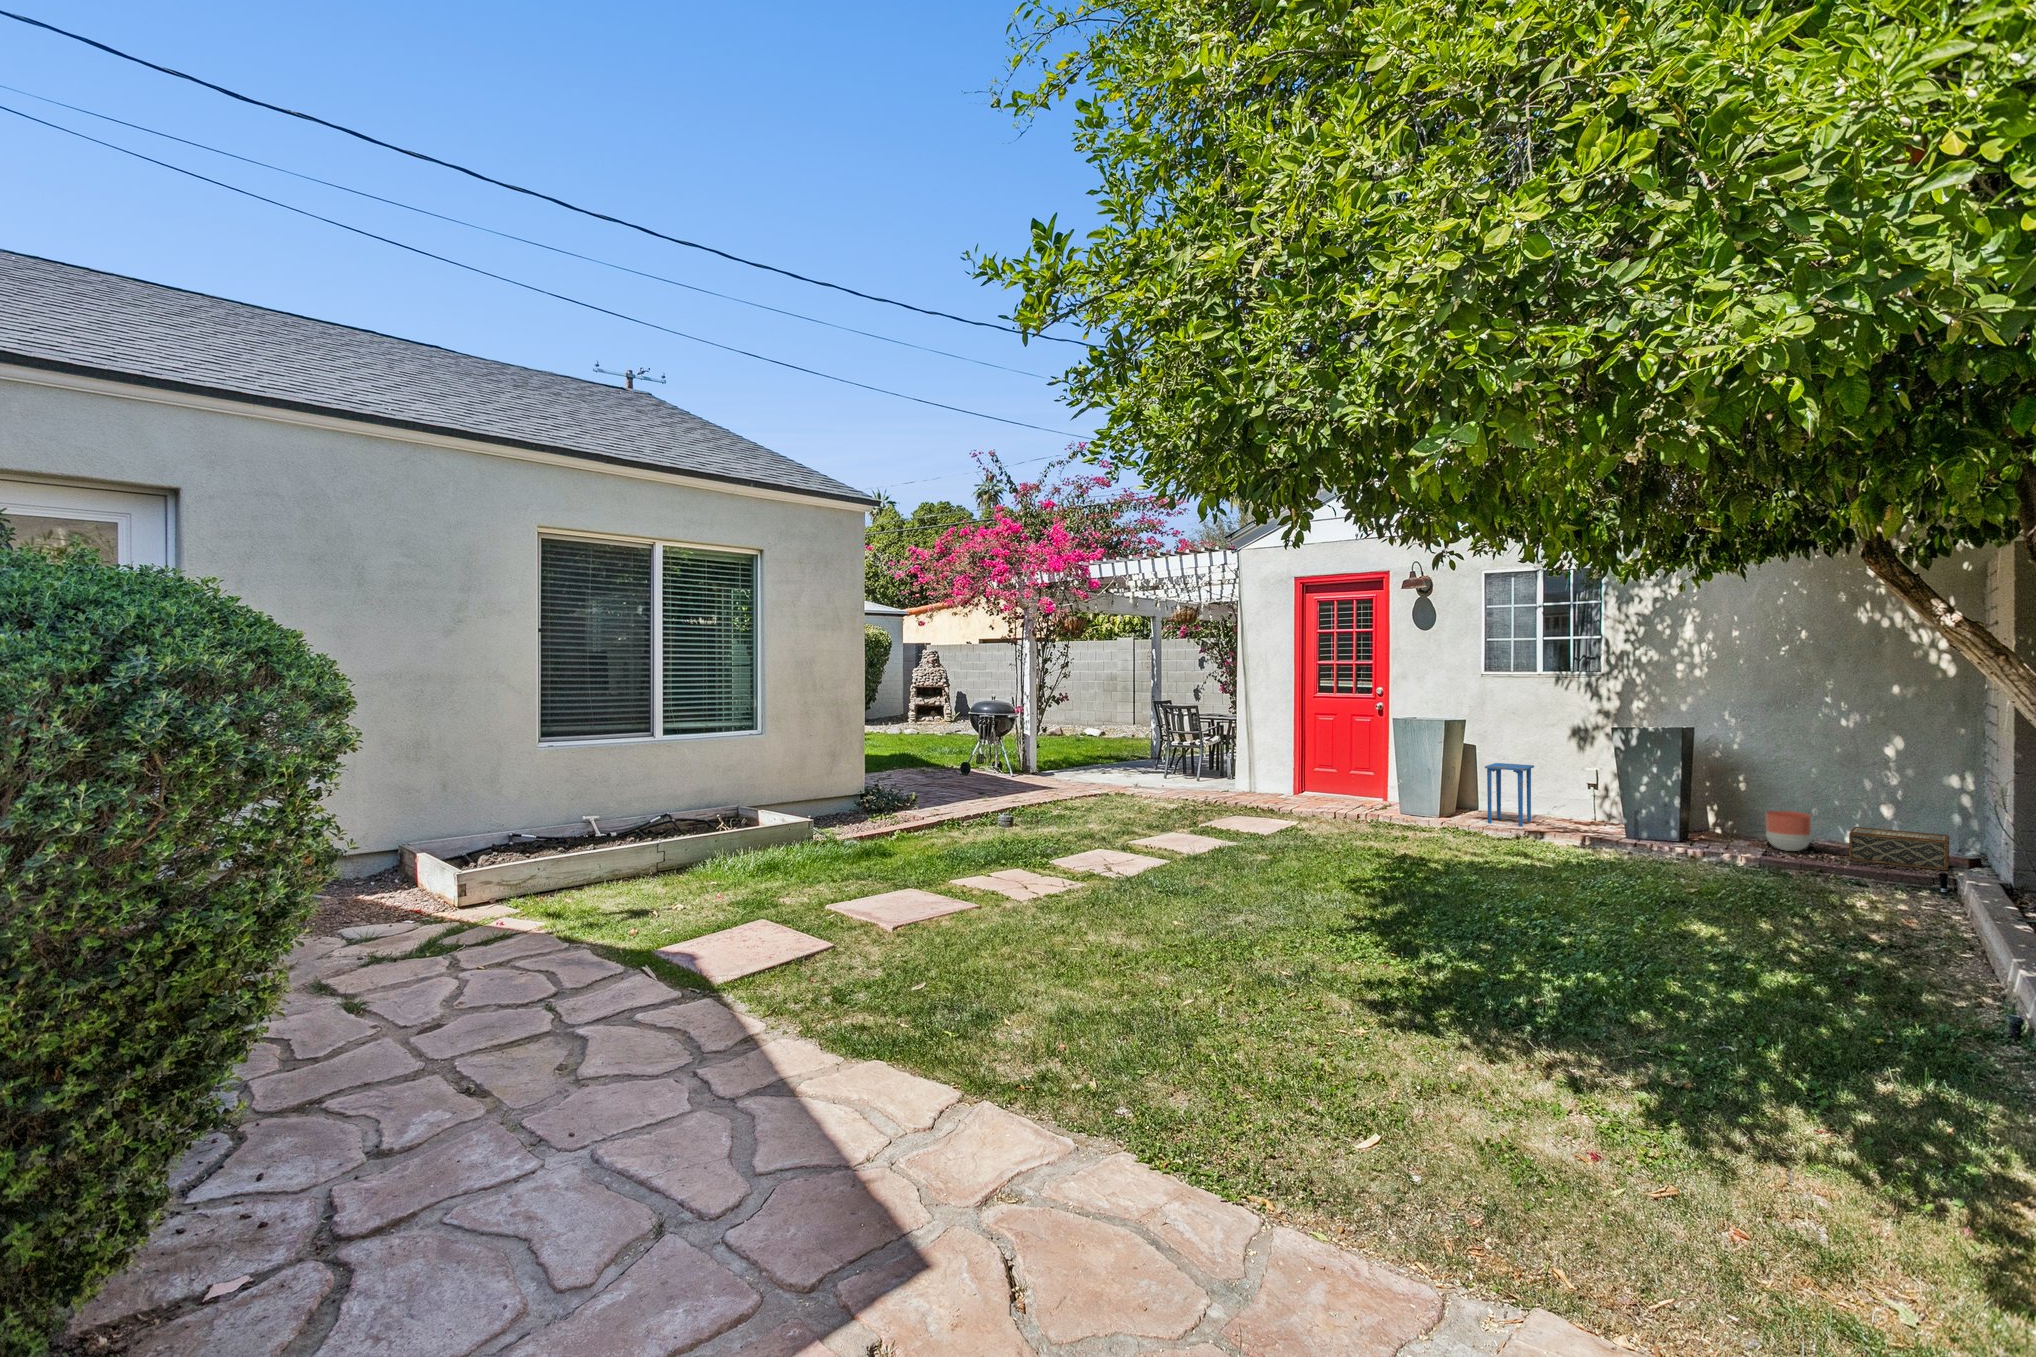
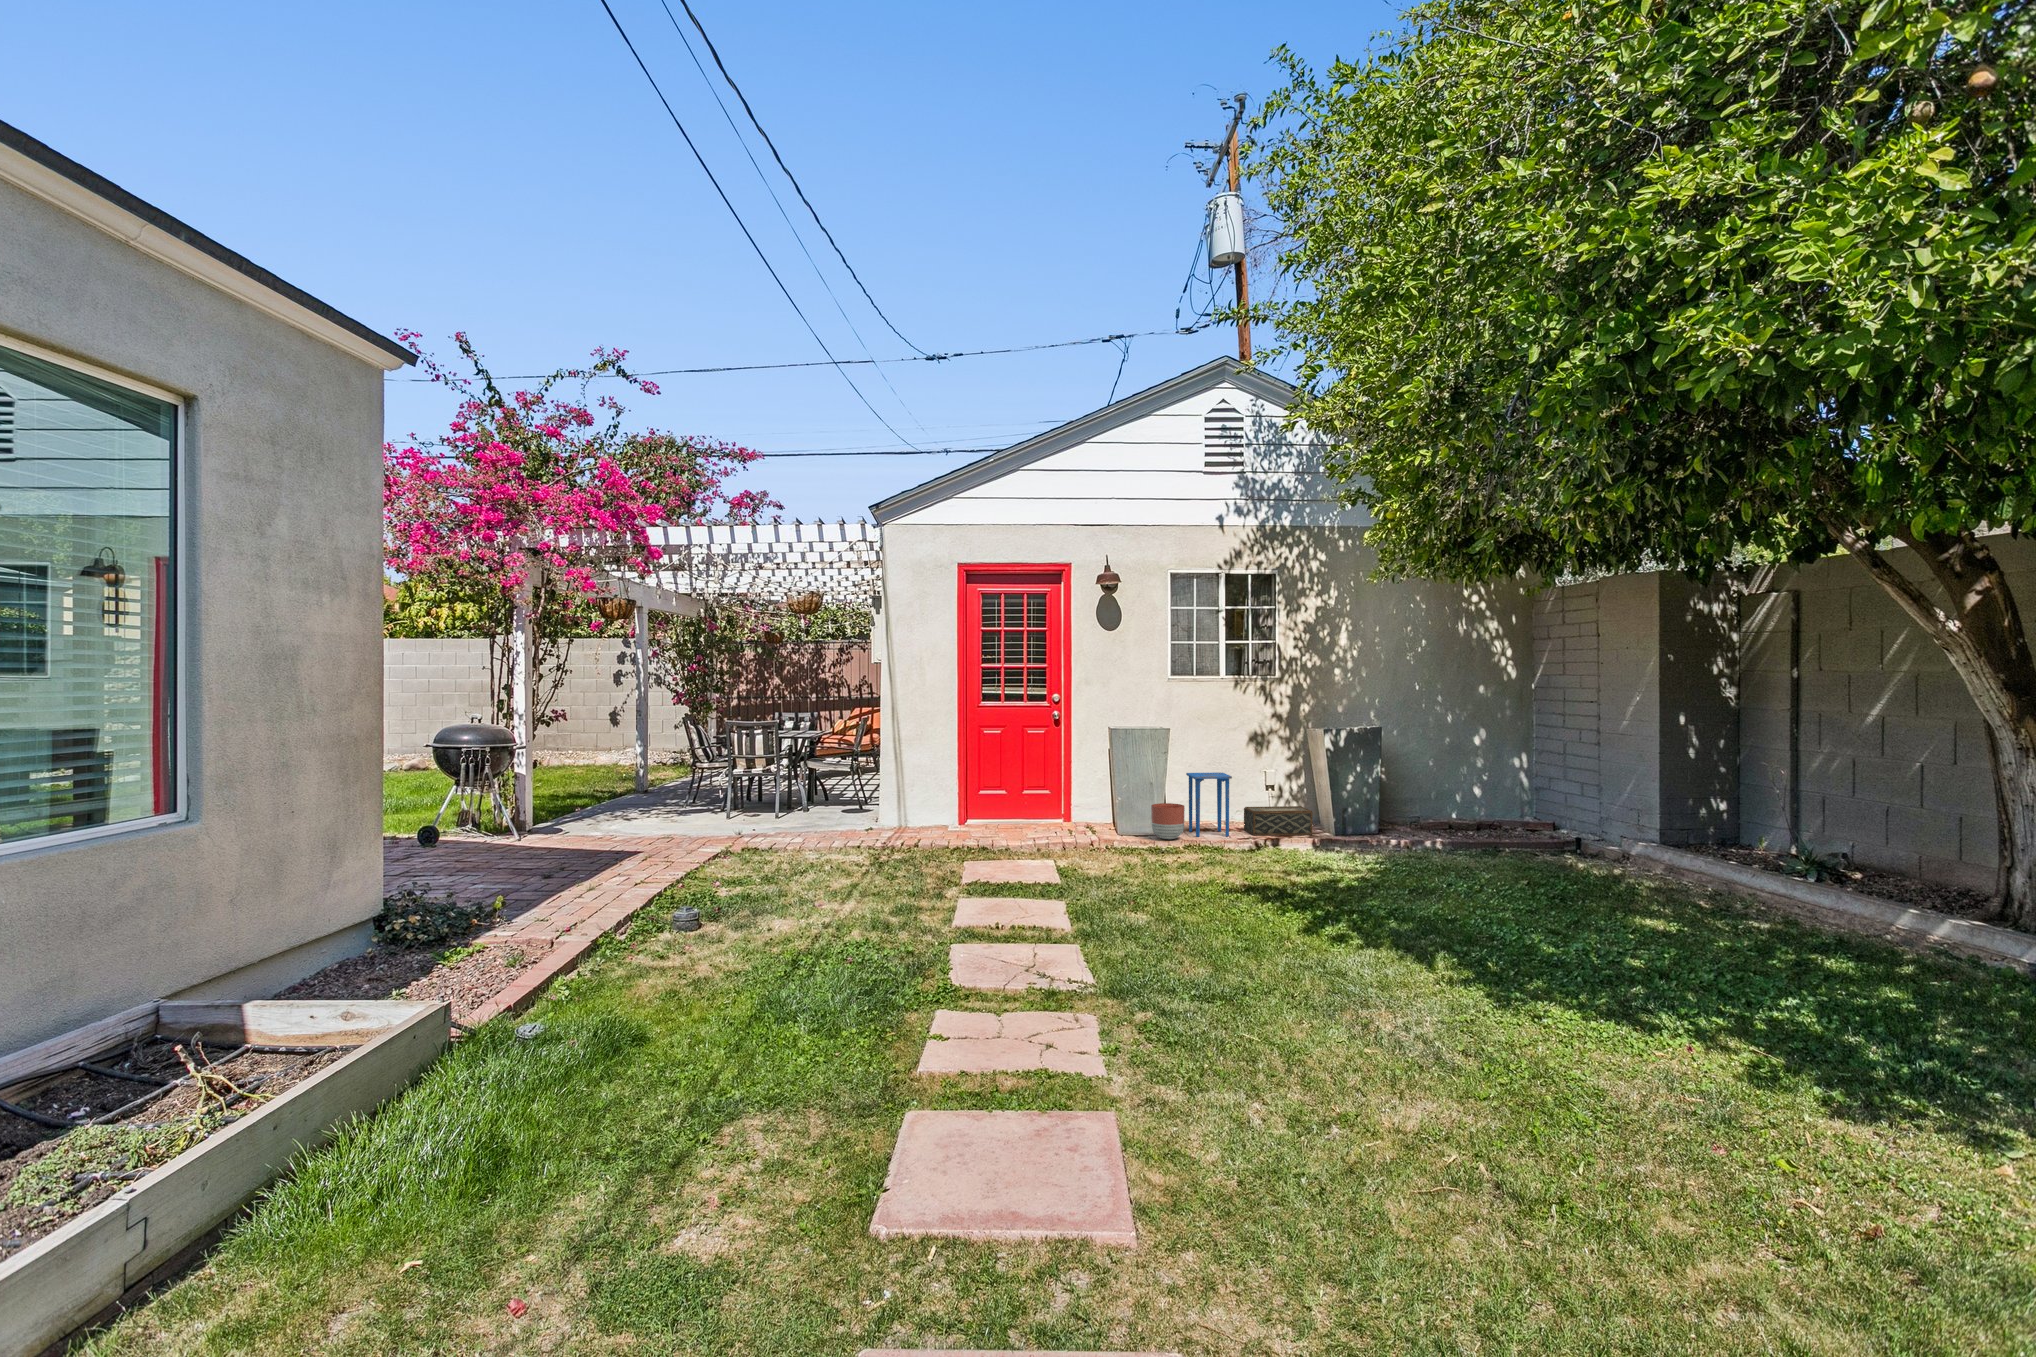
planter: present [1766,811,1812,851] -> present [1151,803,1185,839]
woven basket: present [1849,827,1949,870] -> present [1244,806,1313,836]

